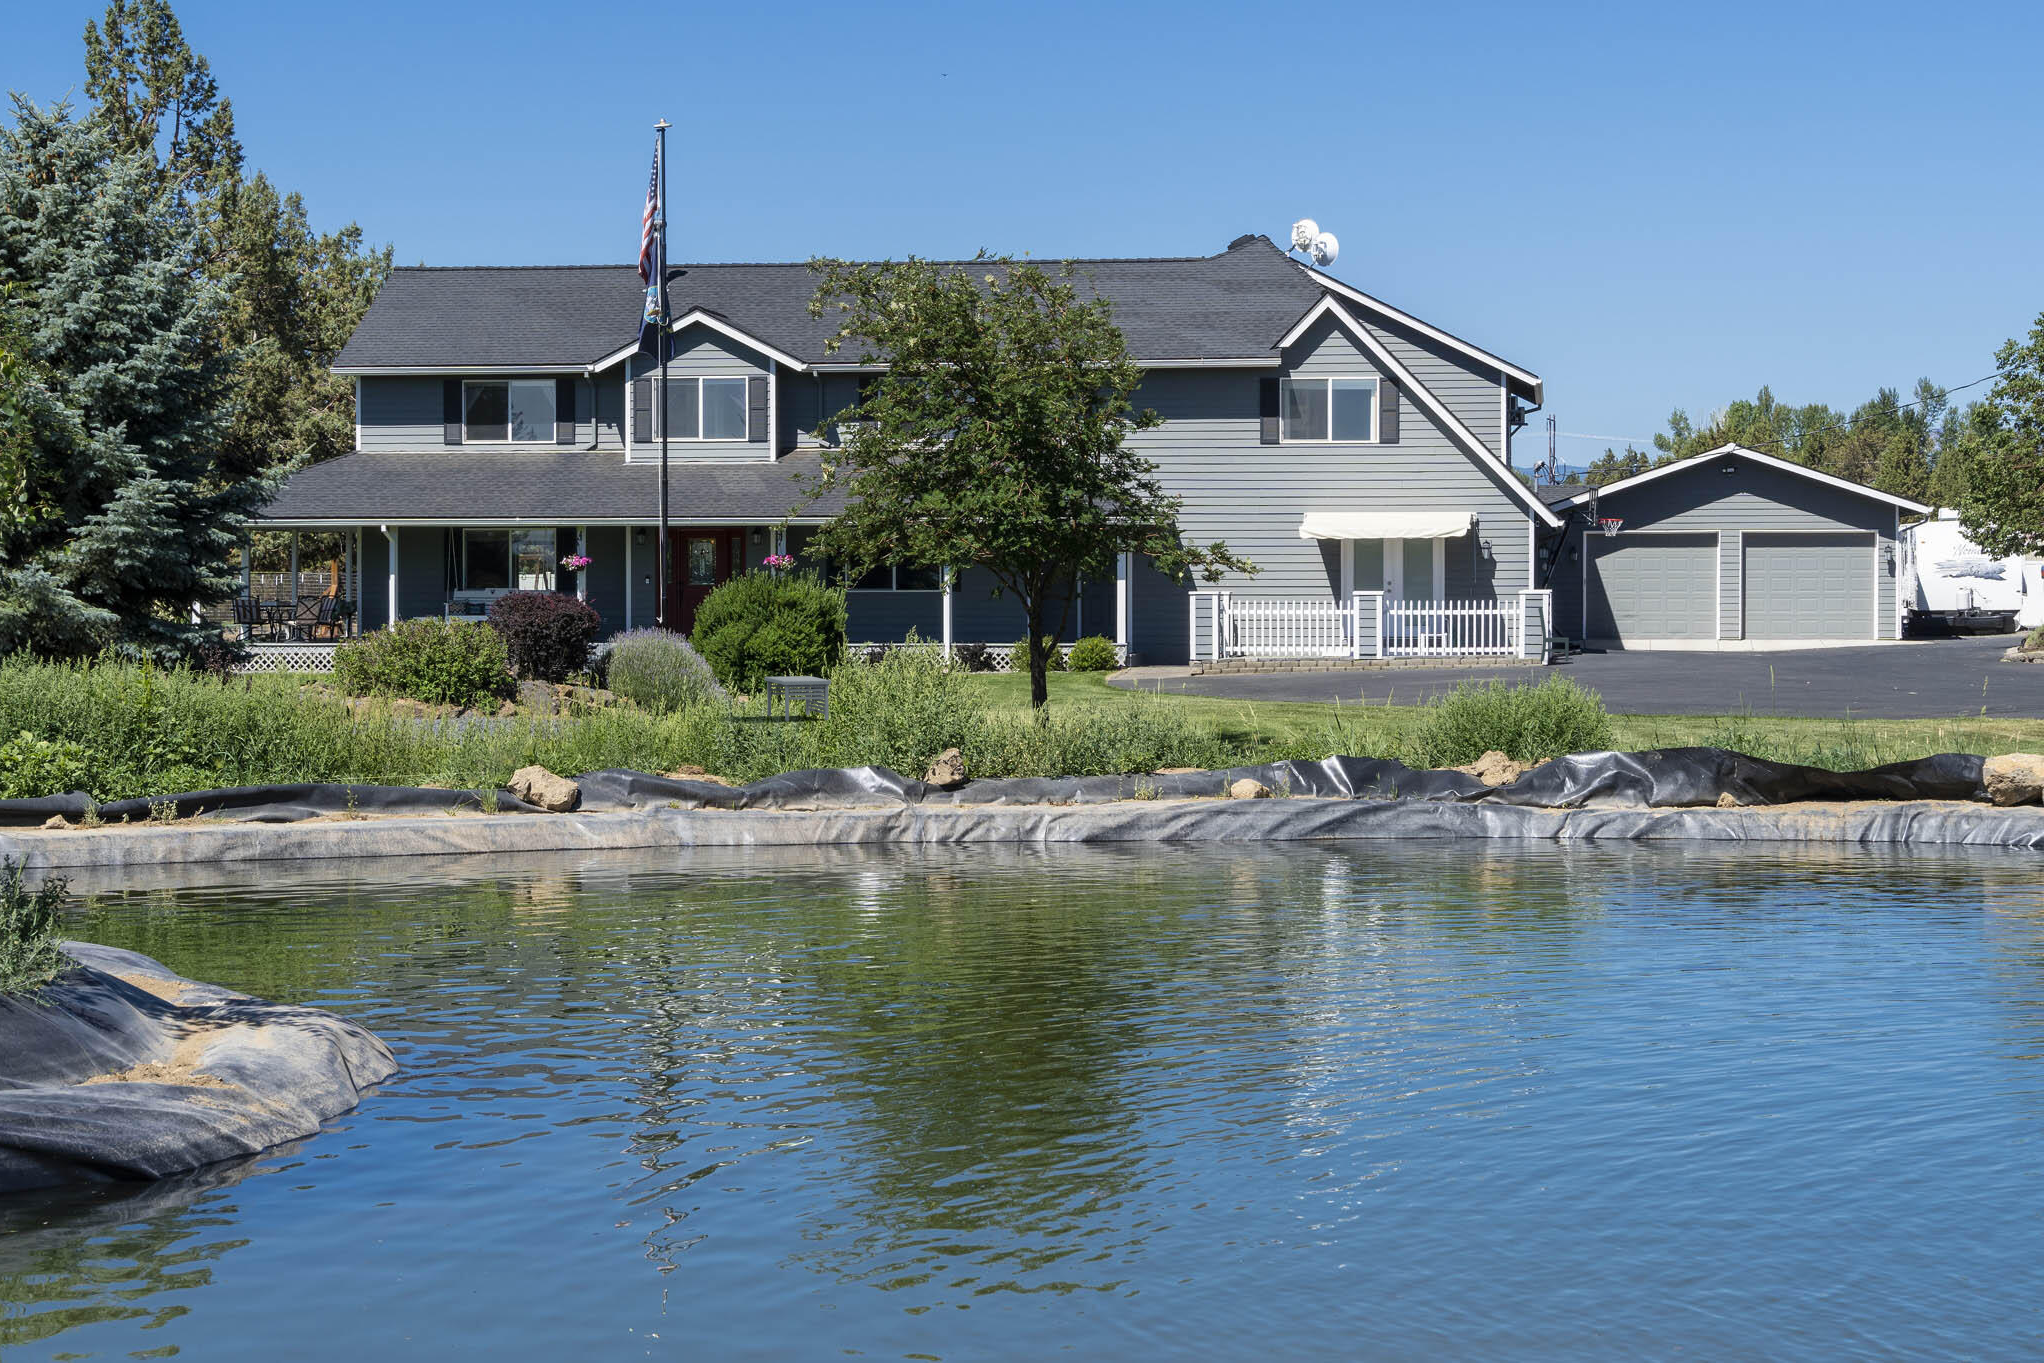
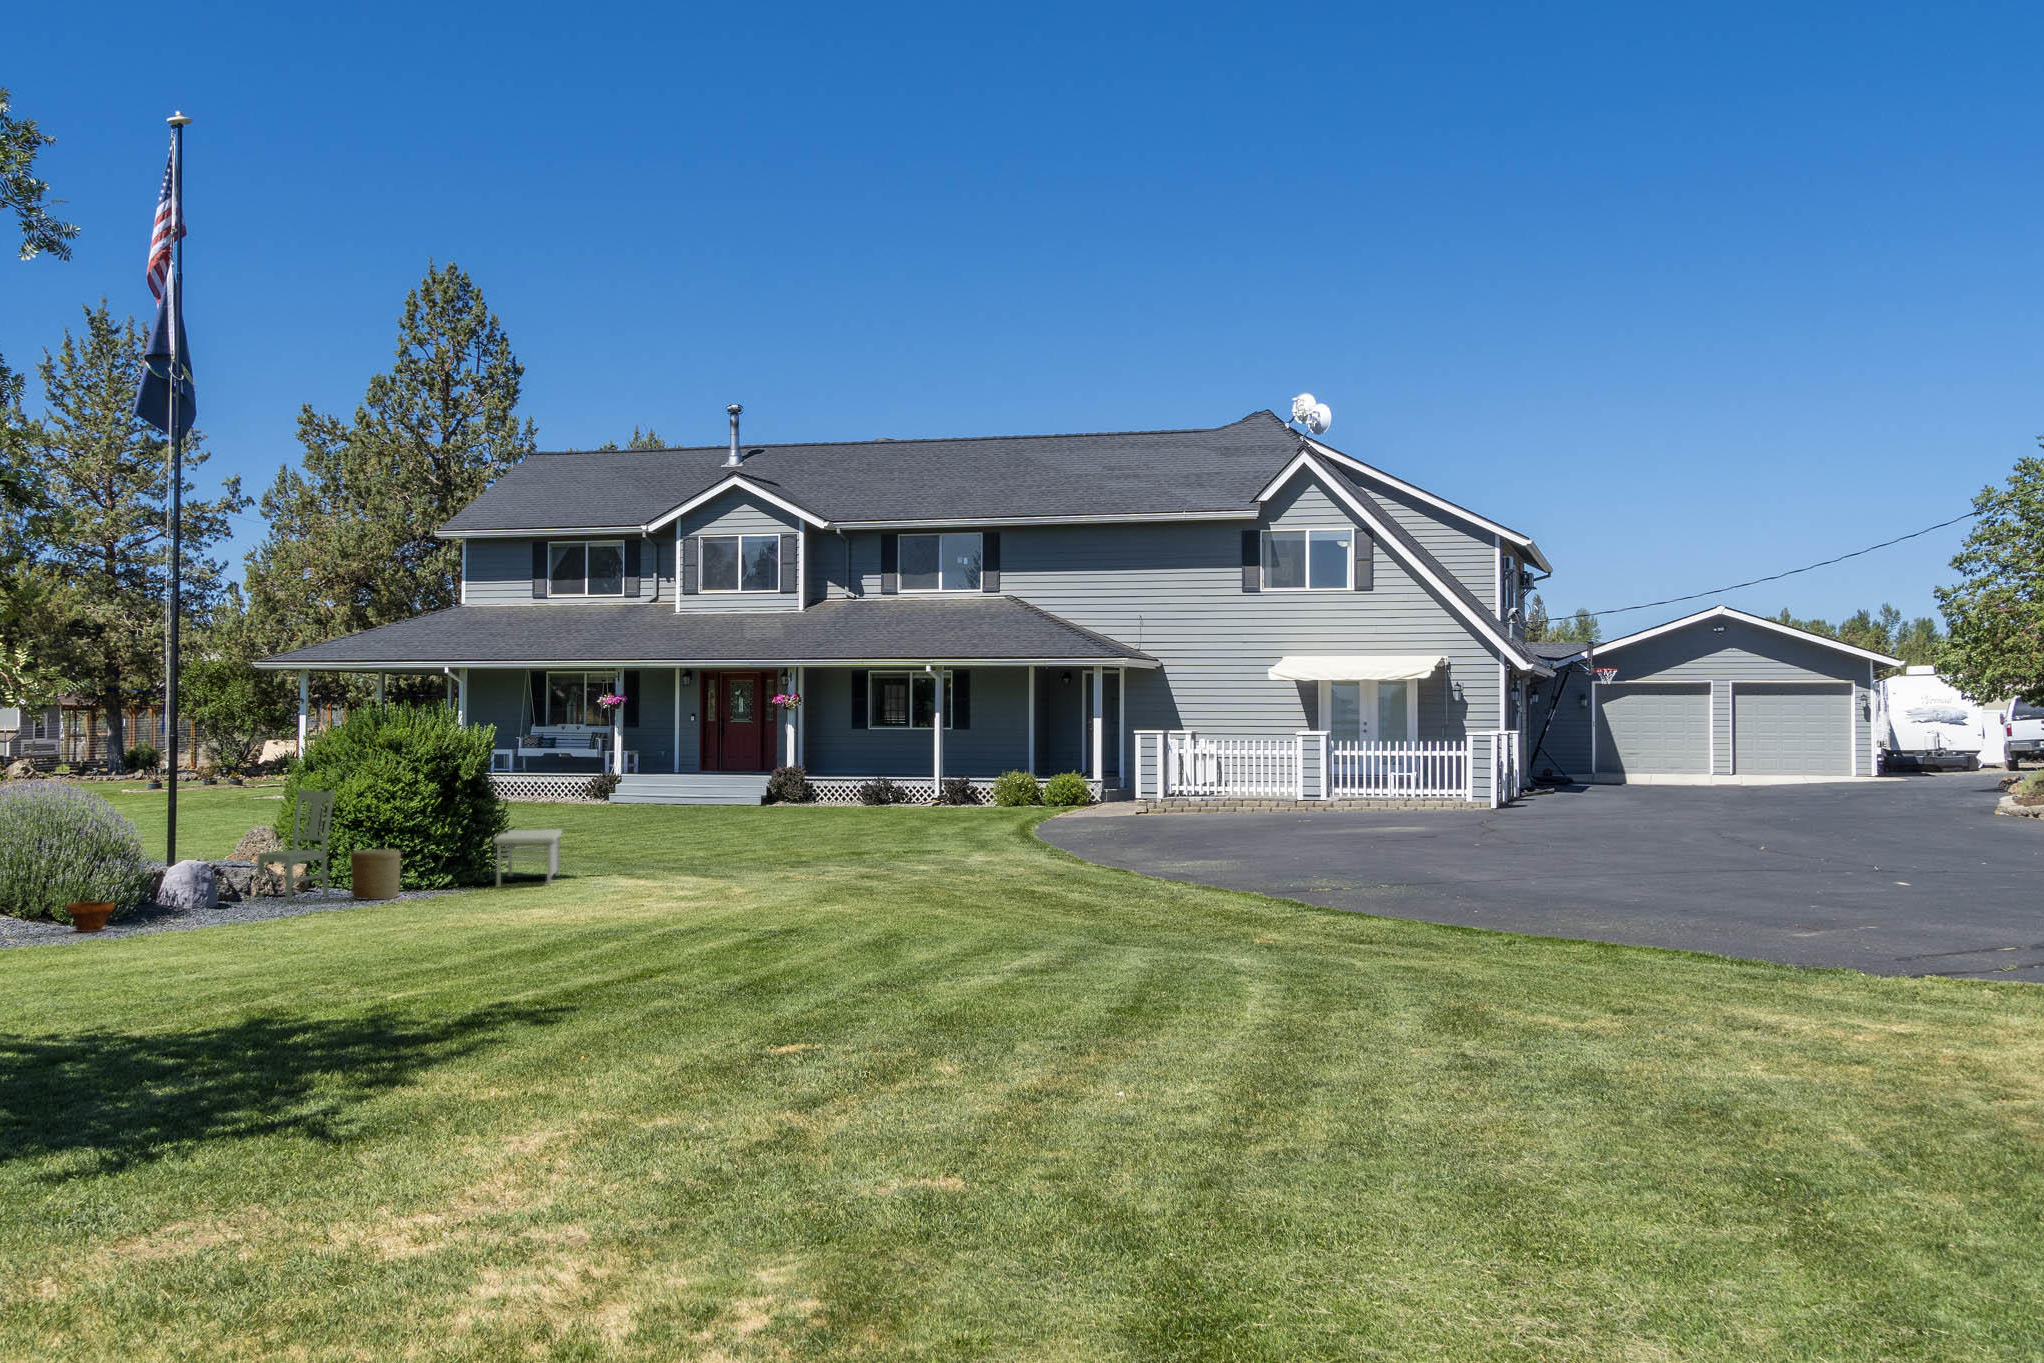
chair: present [1538,607,1569,661] -> present [256,789,335,902]
woven basket: none [698,689,737,728] -> present [350,849,401,900]
planter: none [572,721,606,743] -> present [66,901,114,932]

